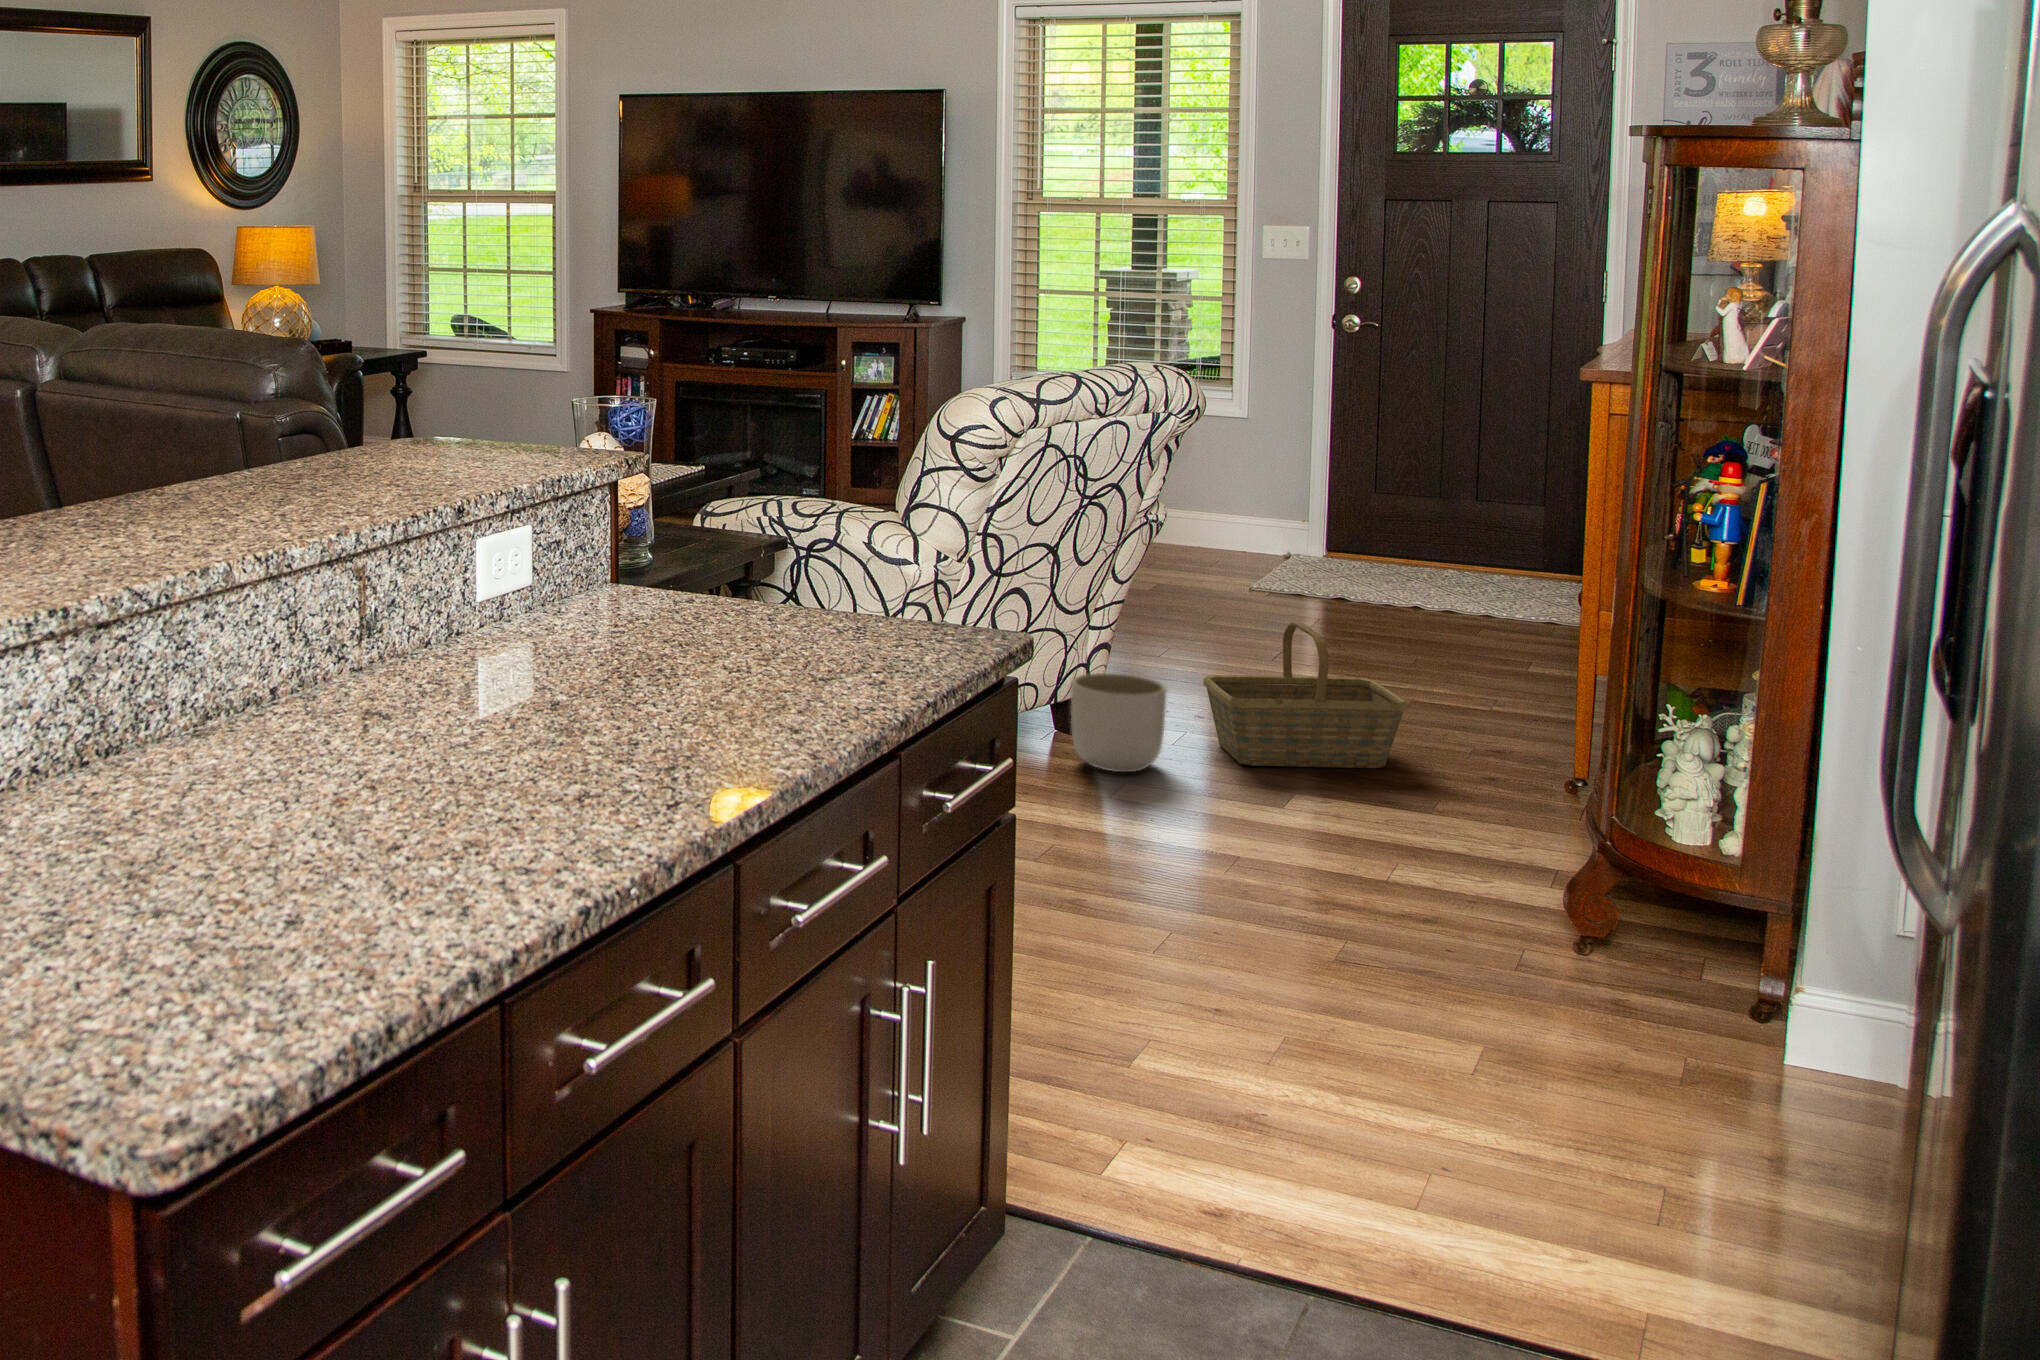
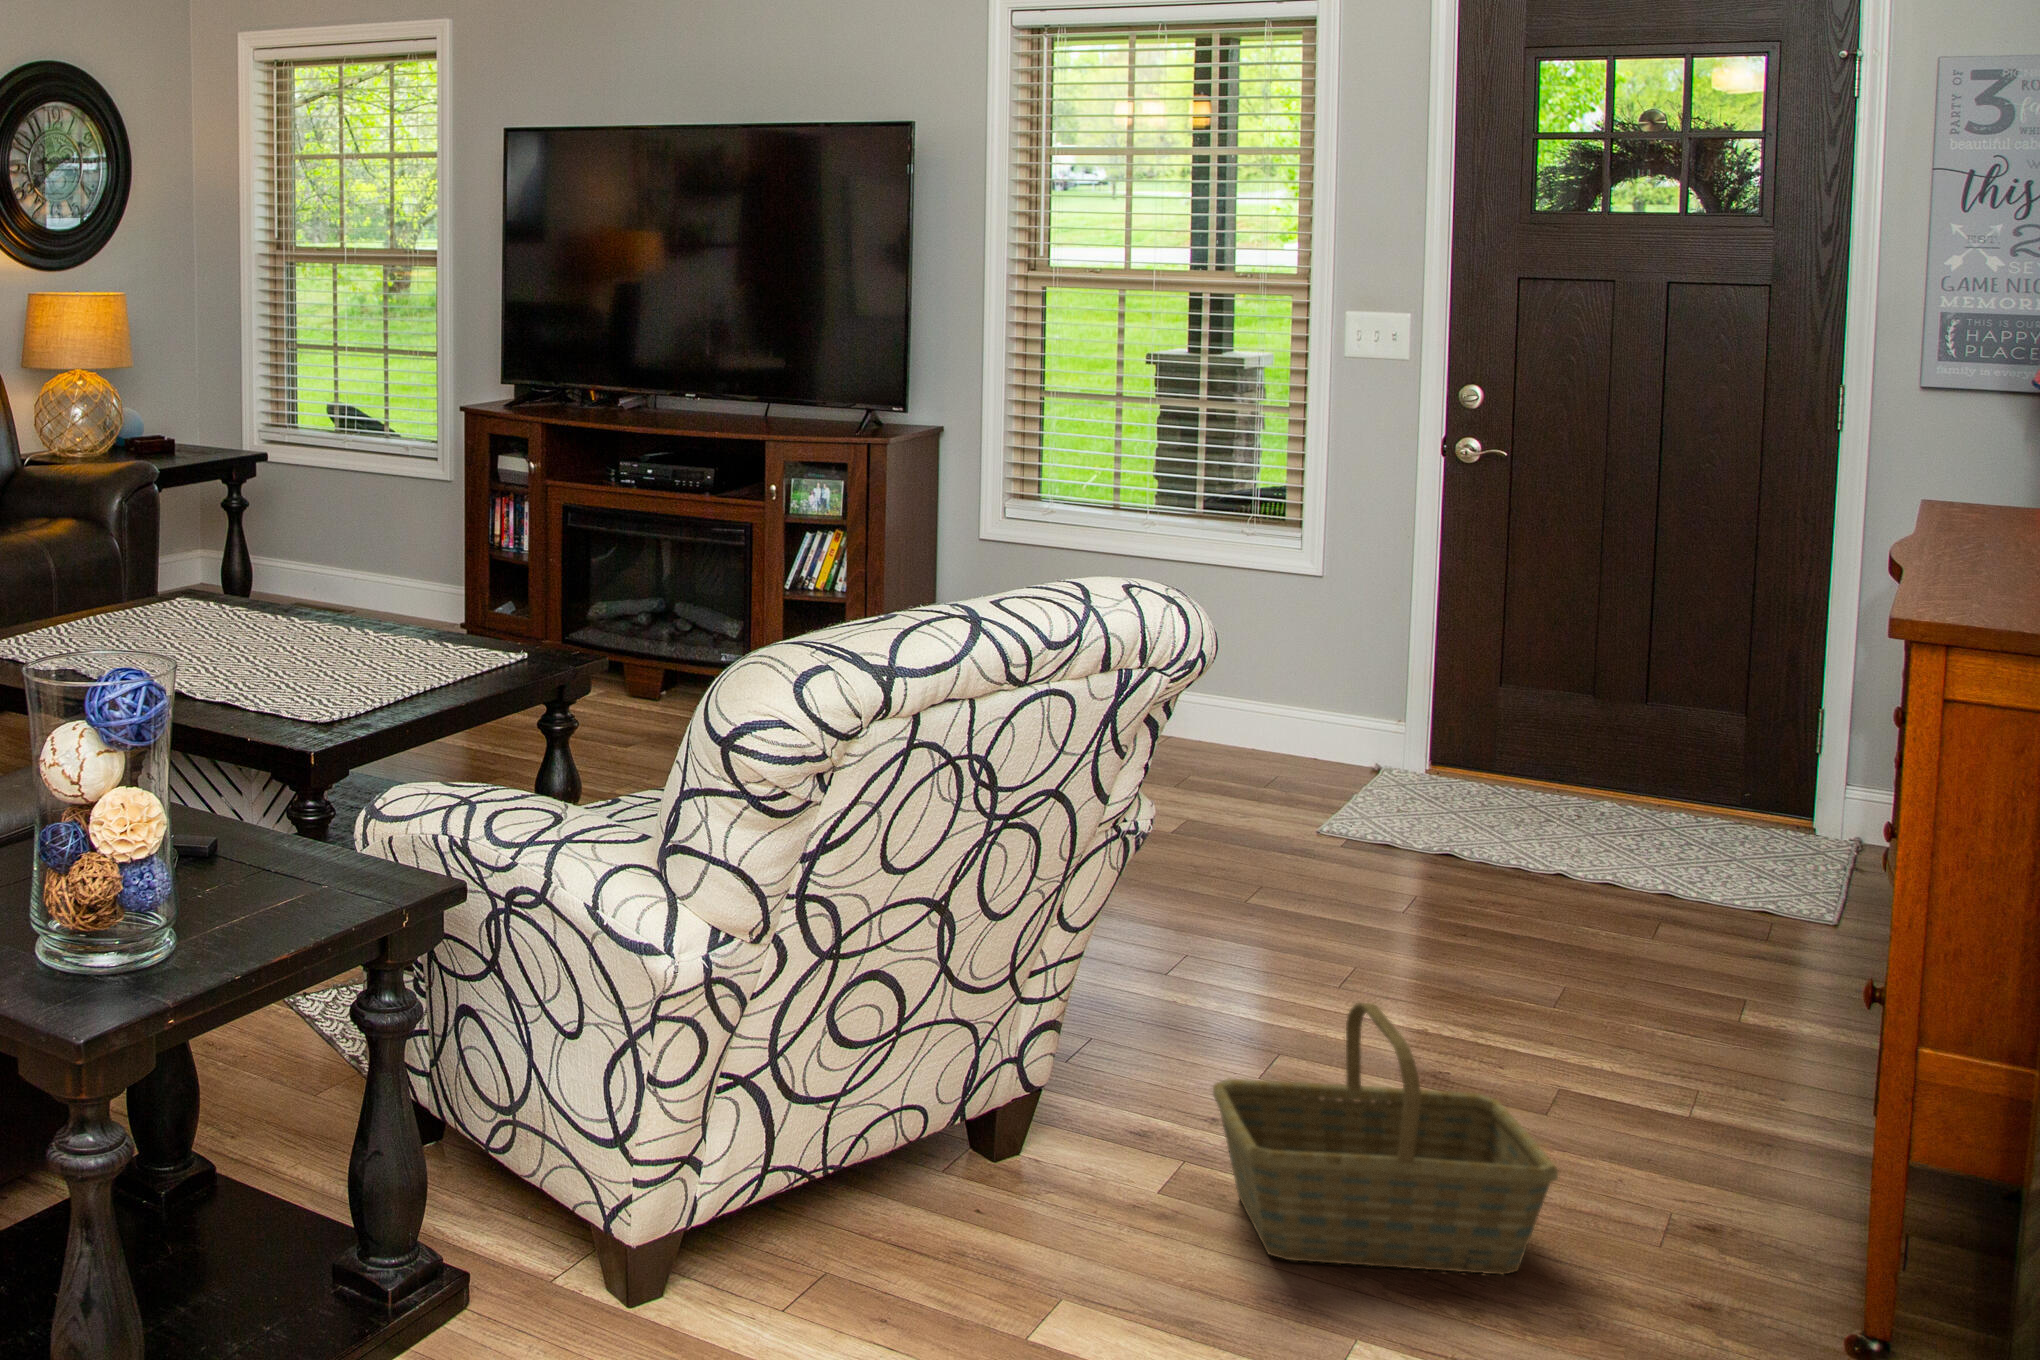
planter: present [1071,673,1166,772] -> none [984,1081,1141,1270]

